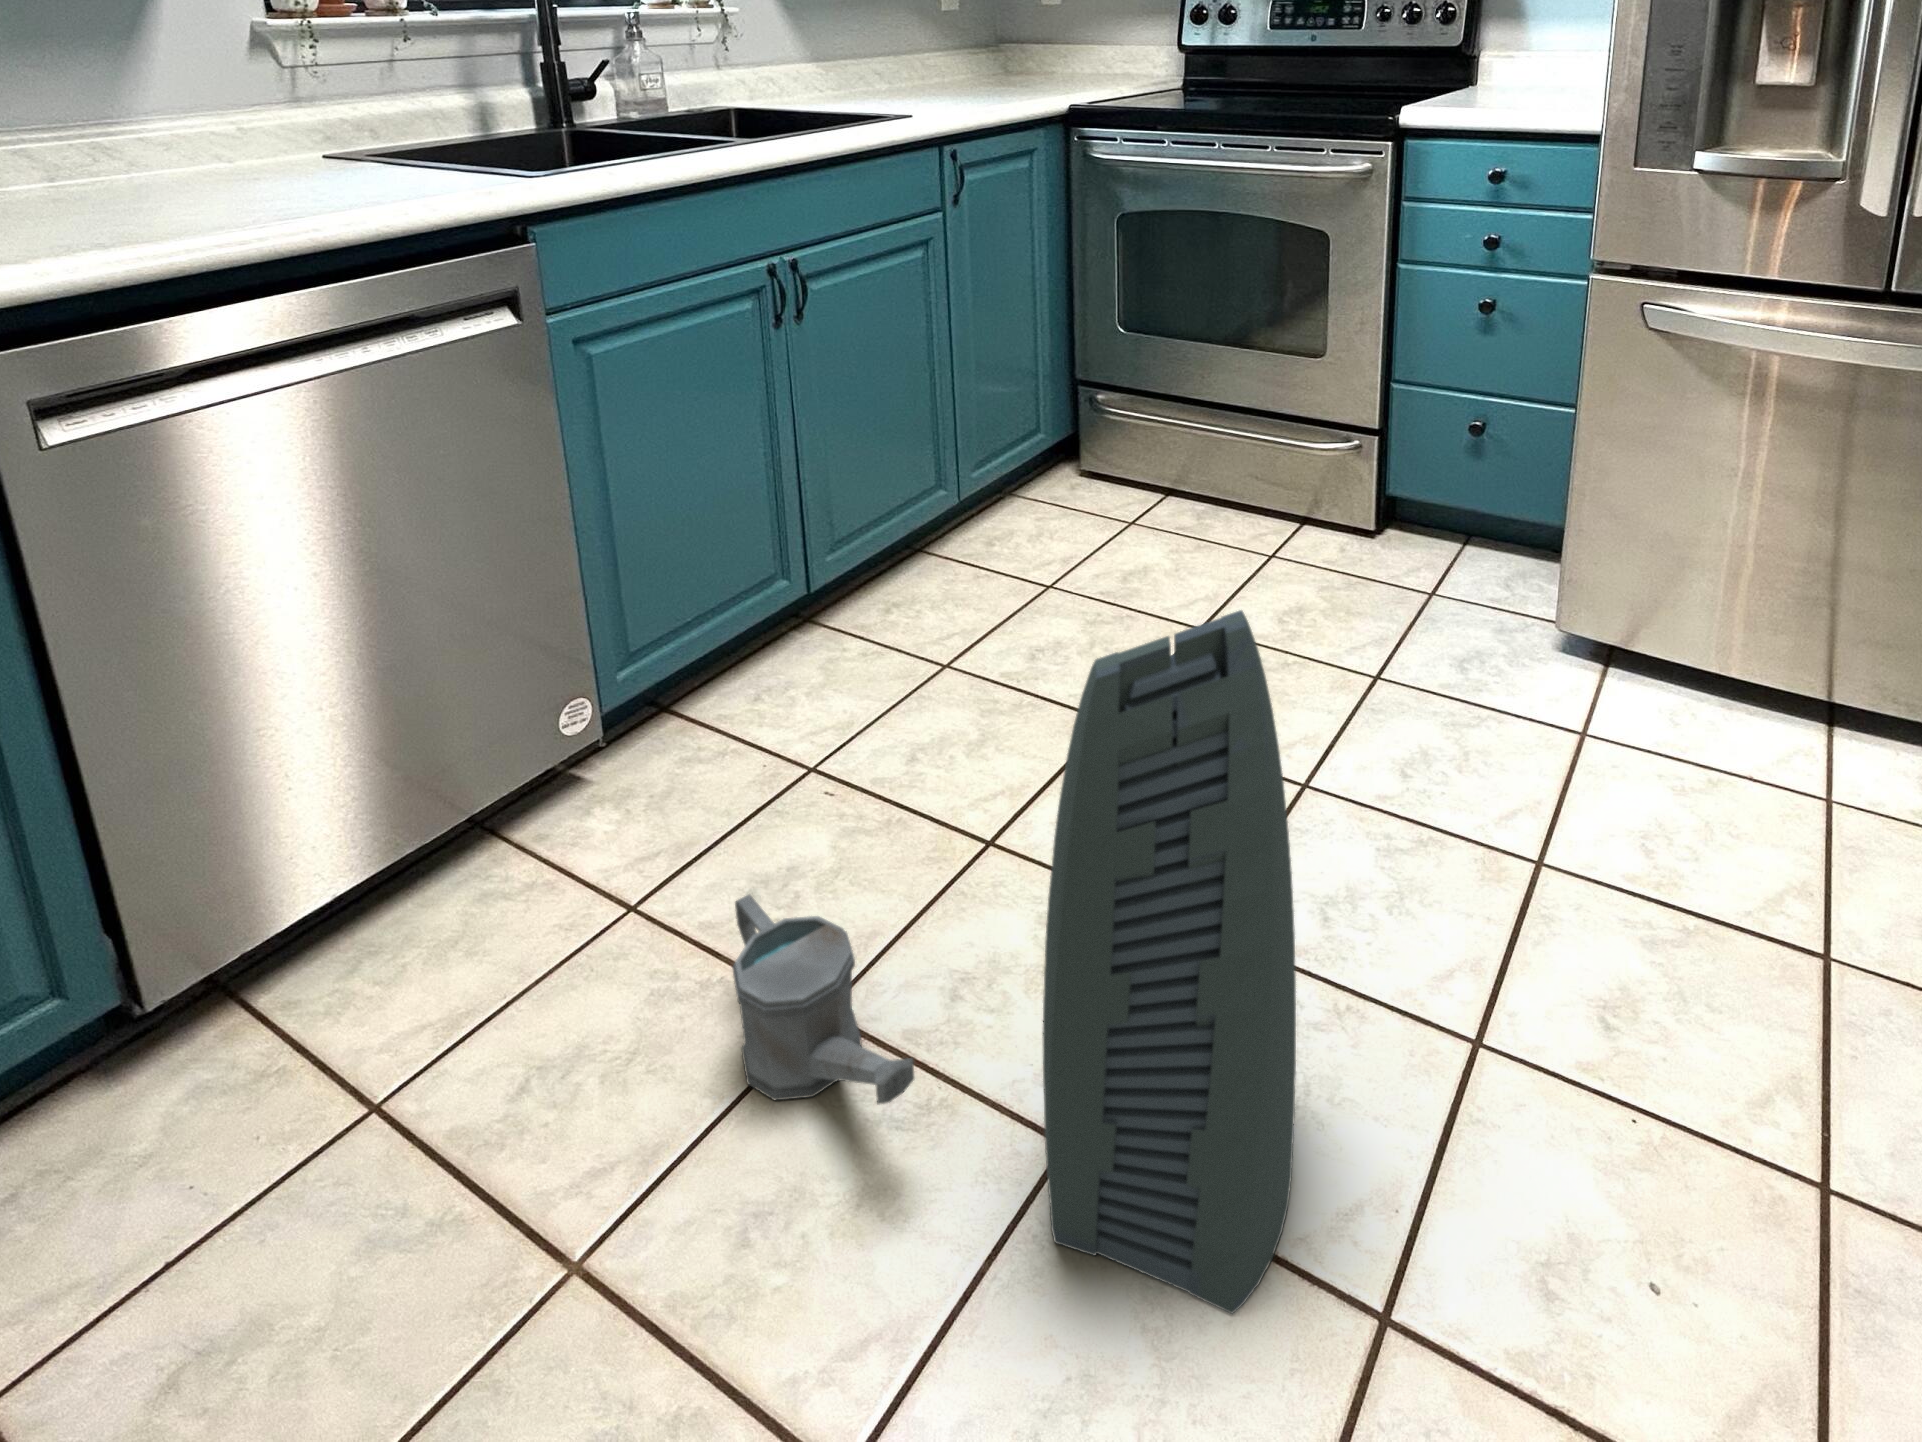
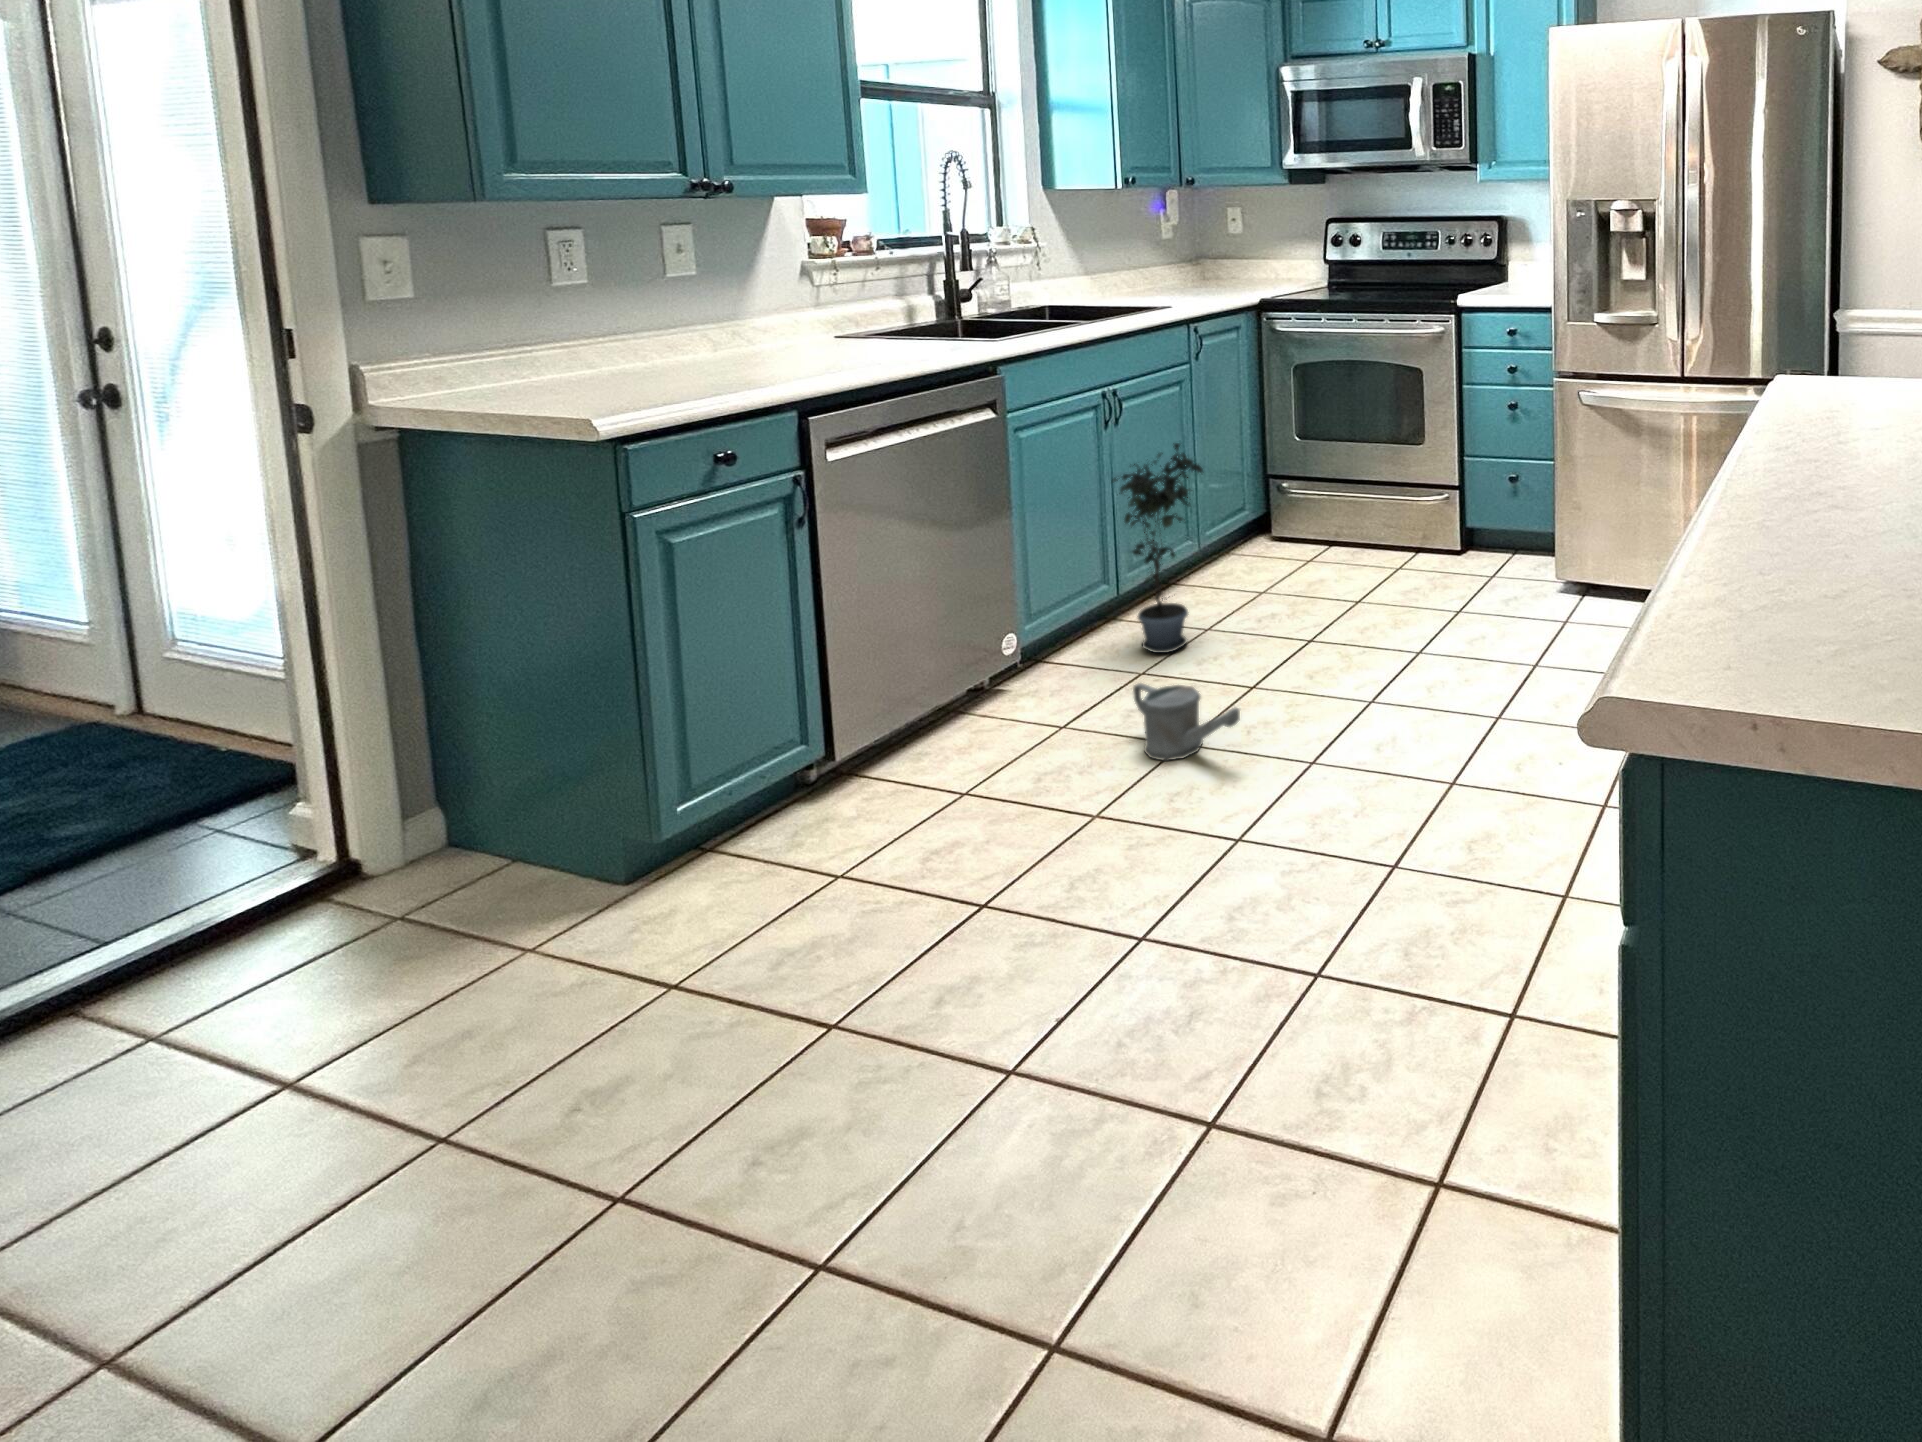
potted plant: none [753,373,926,731] -> present [1113,443,1203,653]
air purifier: present [1043,610,1296,1314] -> none [1300,494,1407,782]

